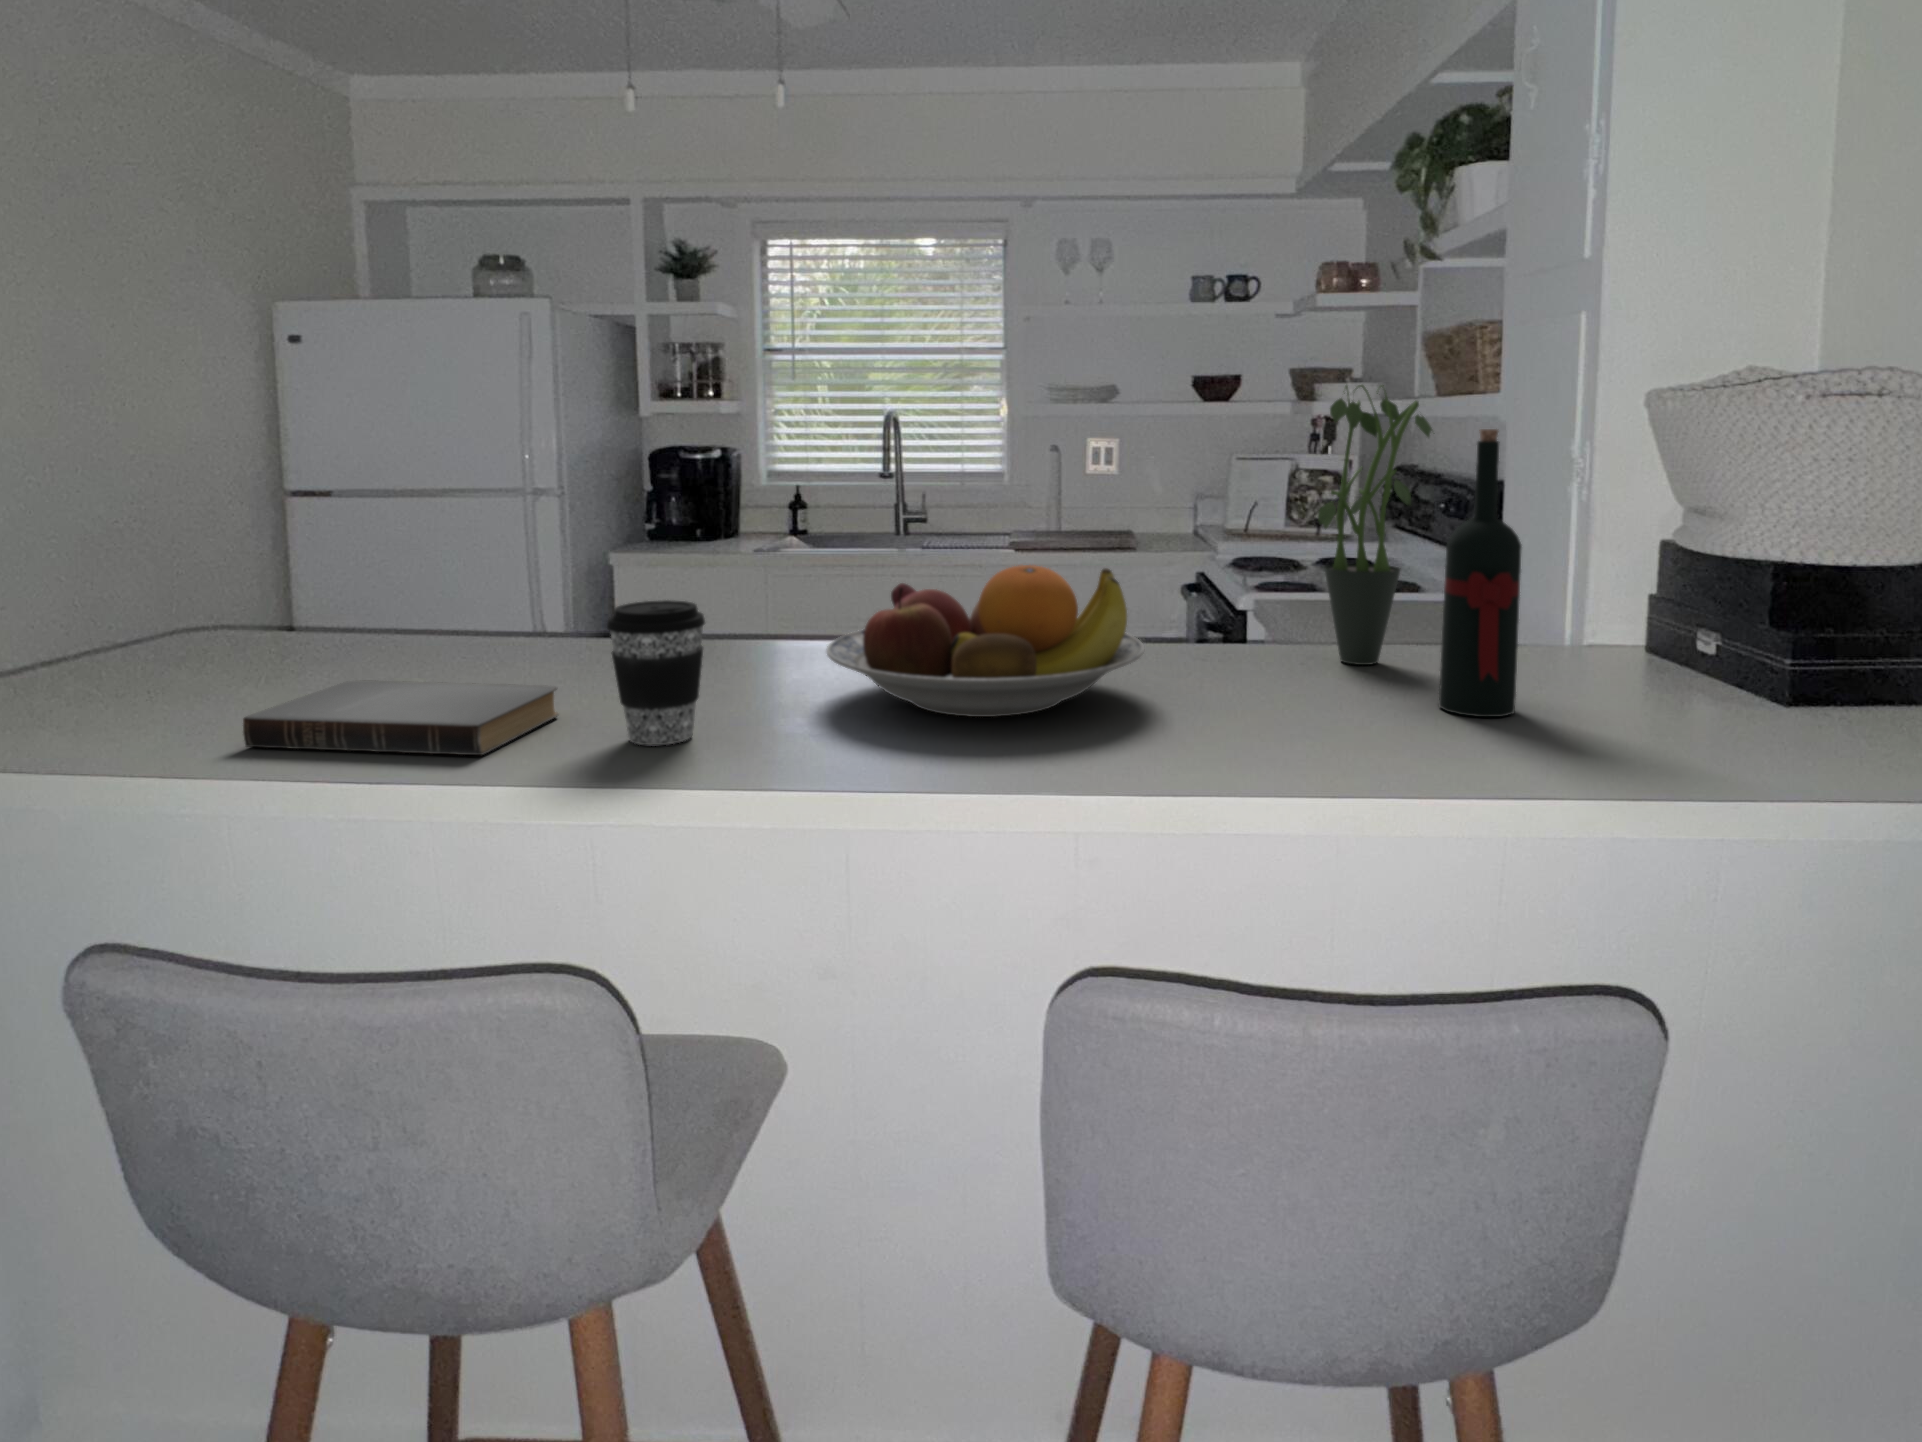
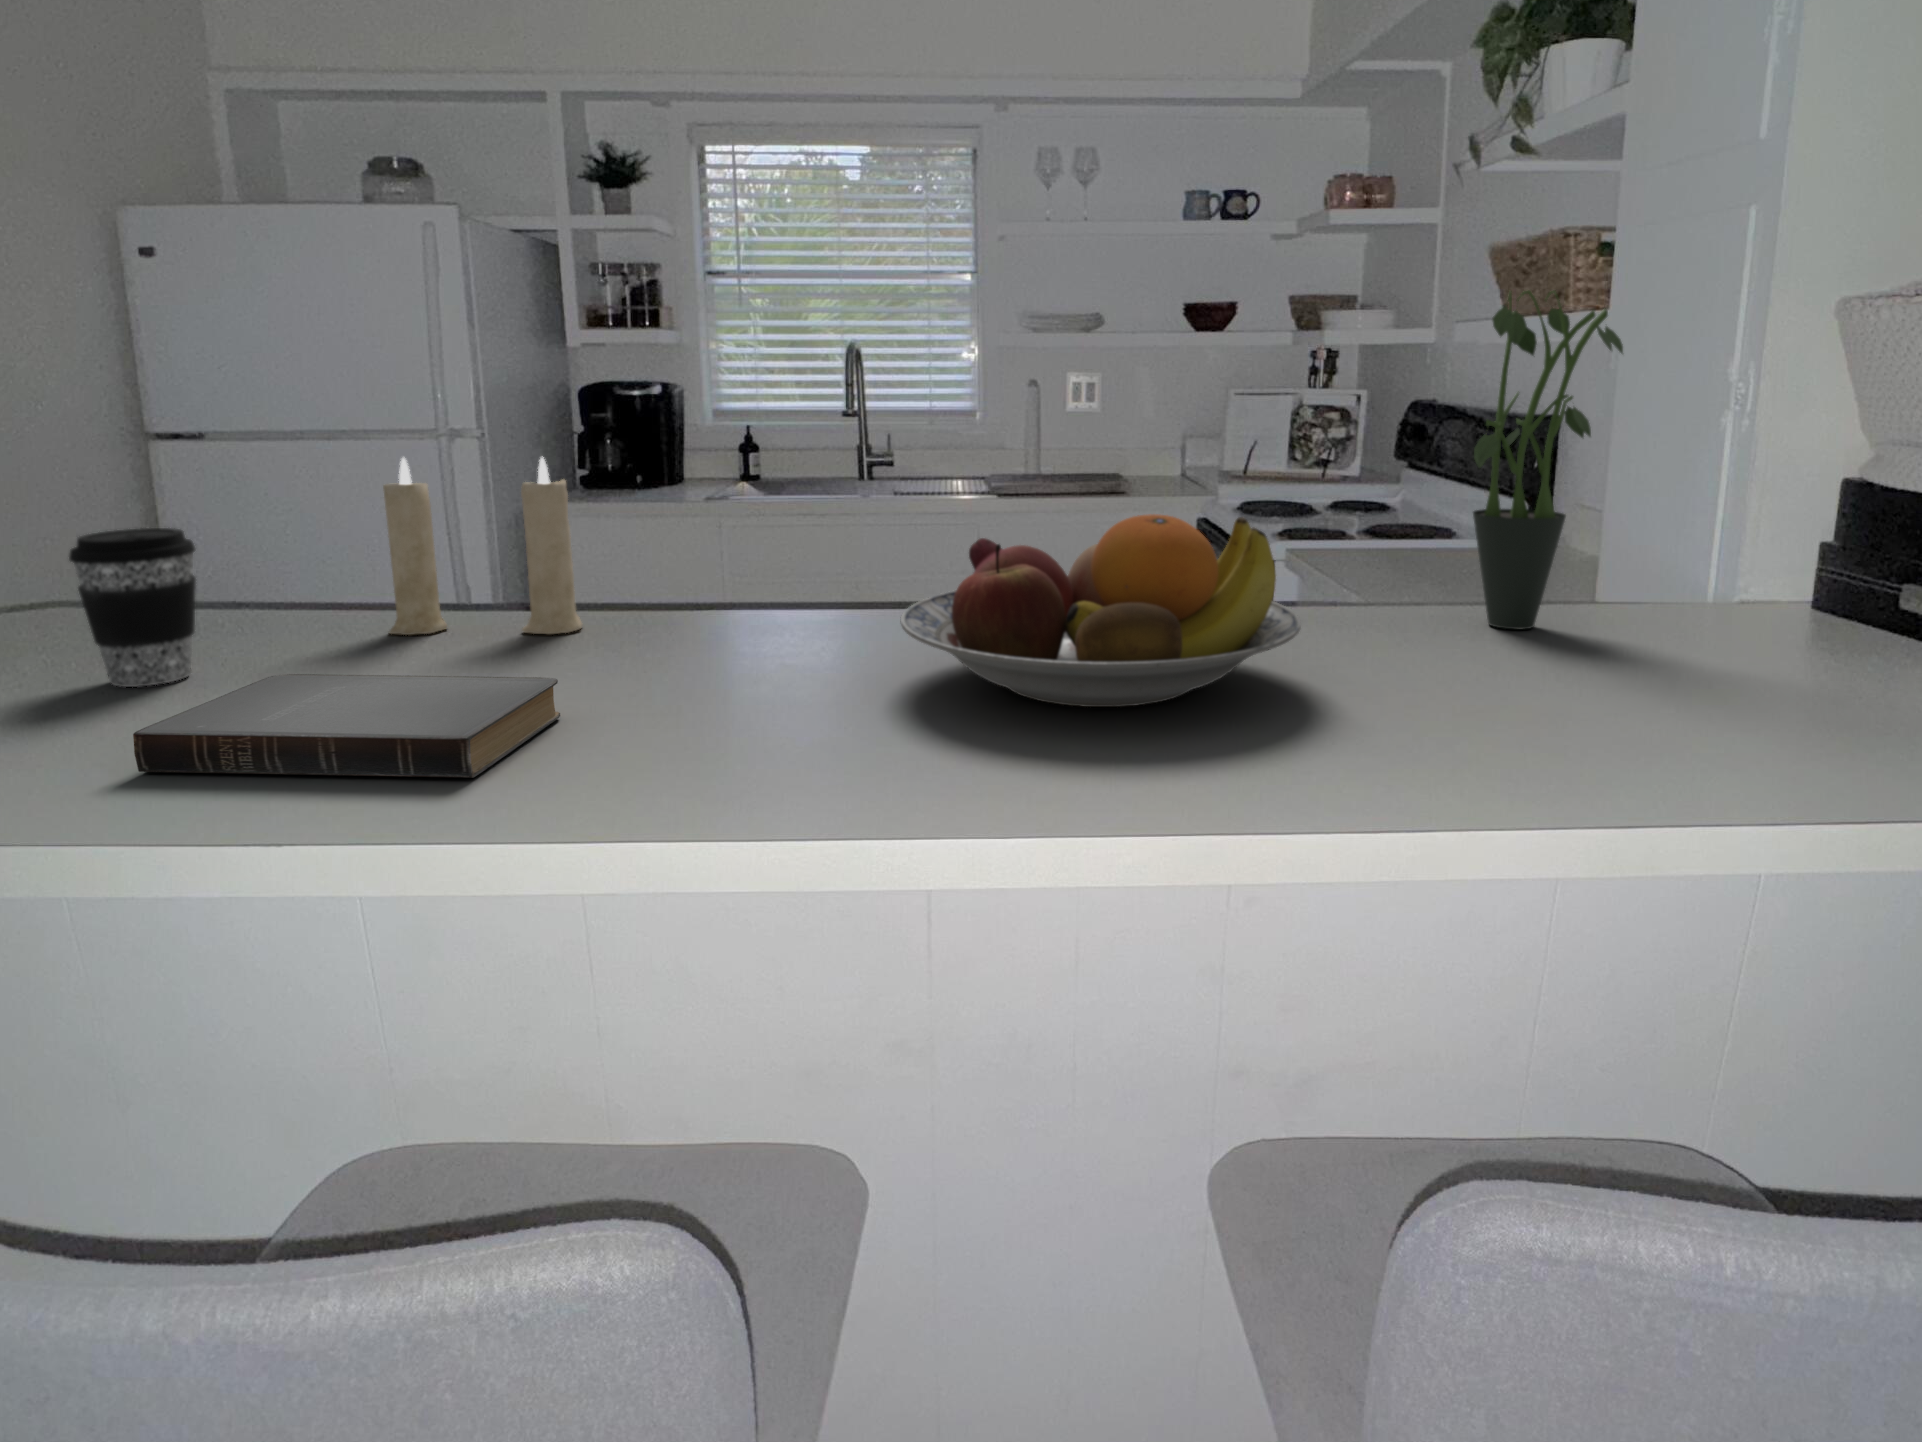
wine bottle: present [1439,429,1521,717] -> none [1649,340,1768,696]
candle: none [443,511,598,657] -> present [383,457,582,635]
coffee cup: present [607,600,705,745] -> present [69,528,196,687]

